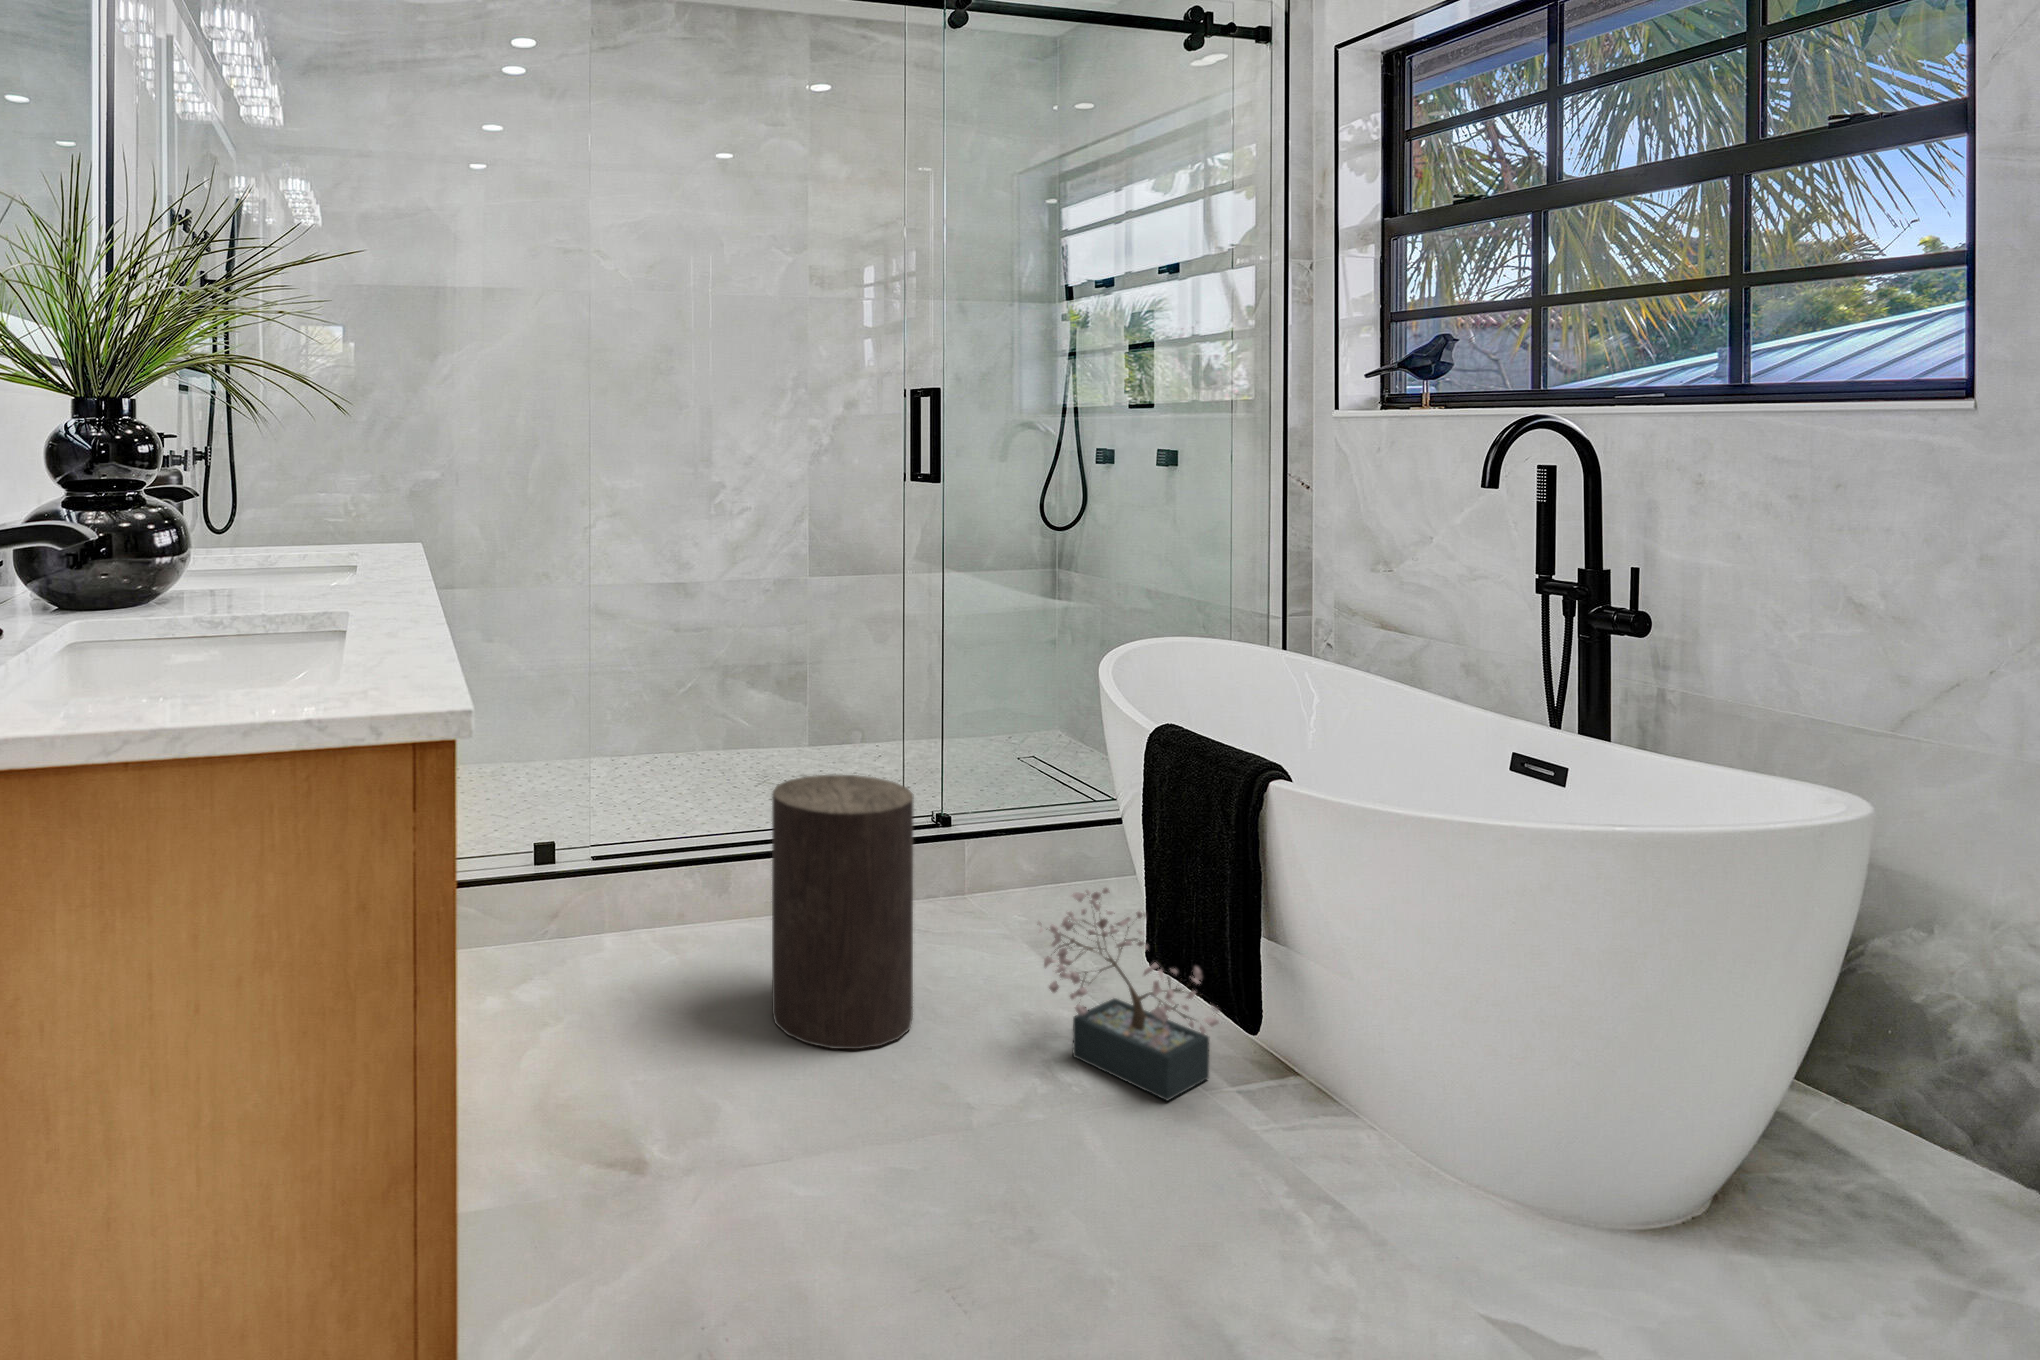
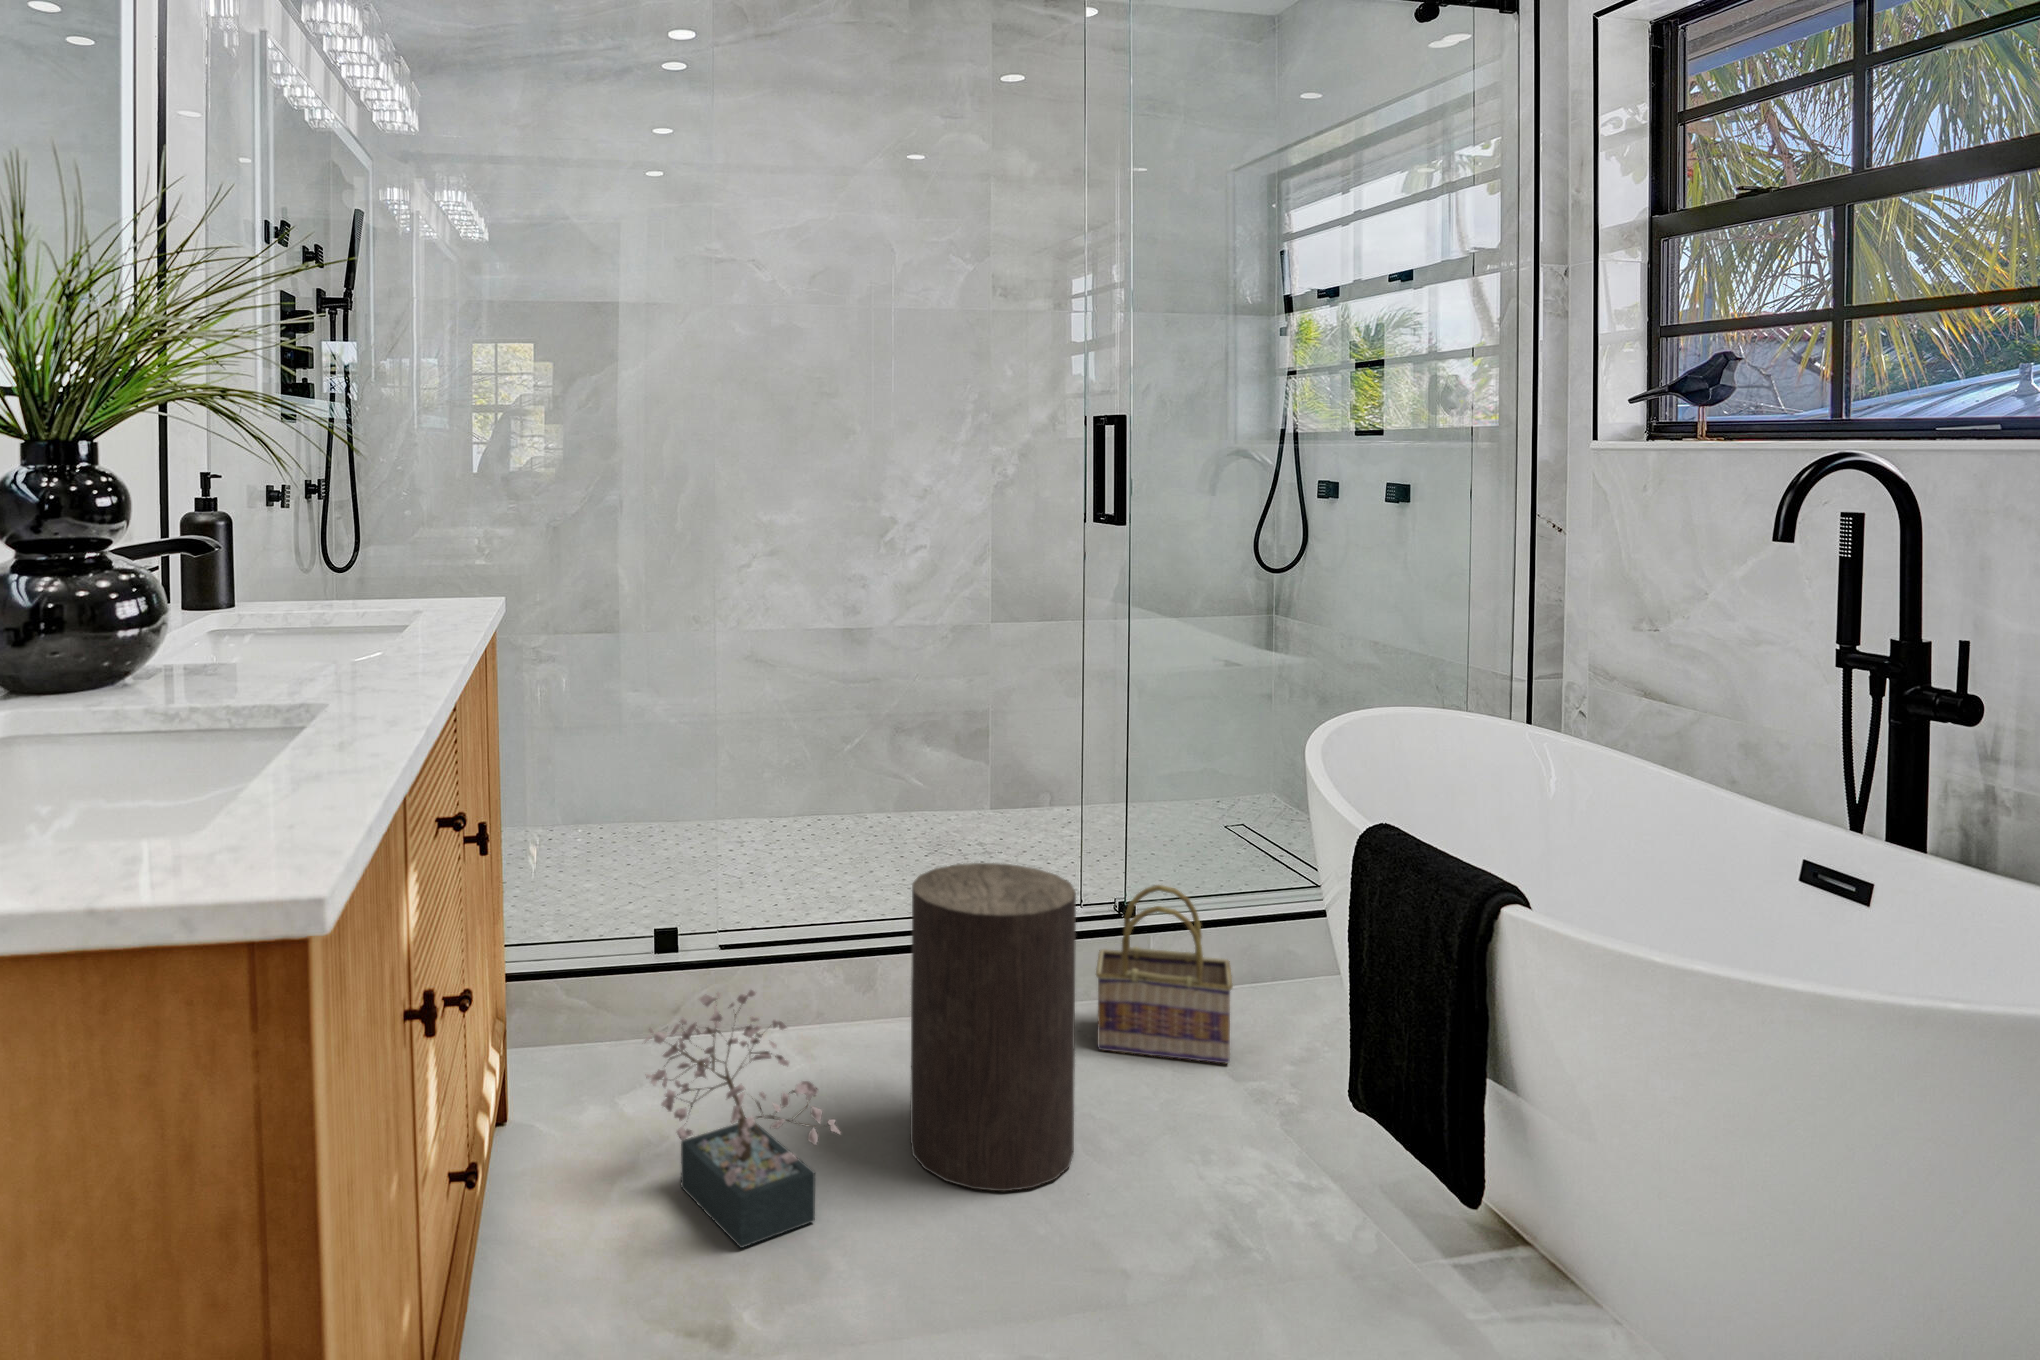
basket: none [922,795,1040,944] -> present [1096,885,1233,1063]
decorative plant: present [1037,888,1219,1101] -> present [645,990,840,1248]

